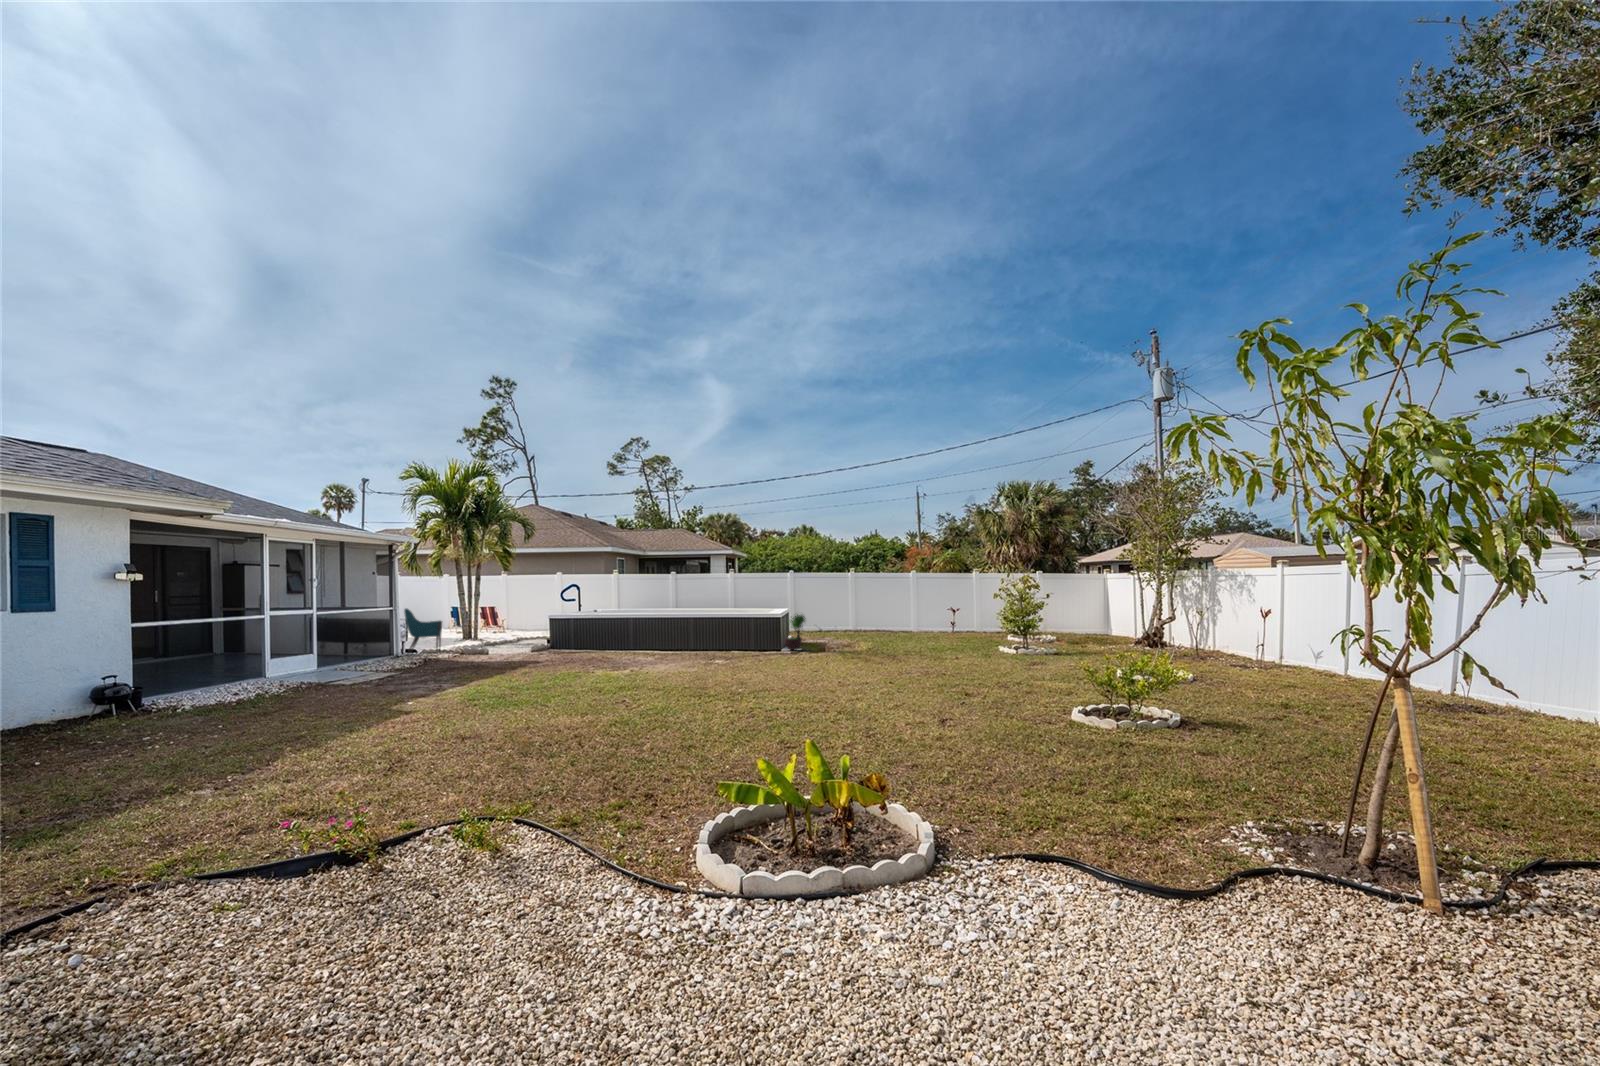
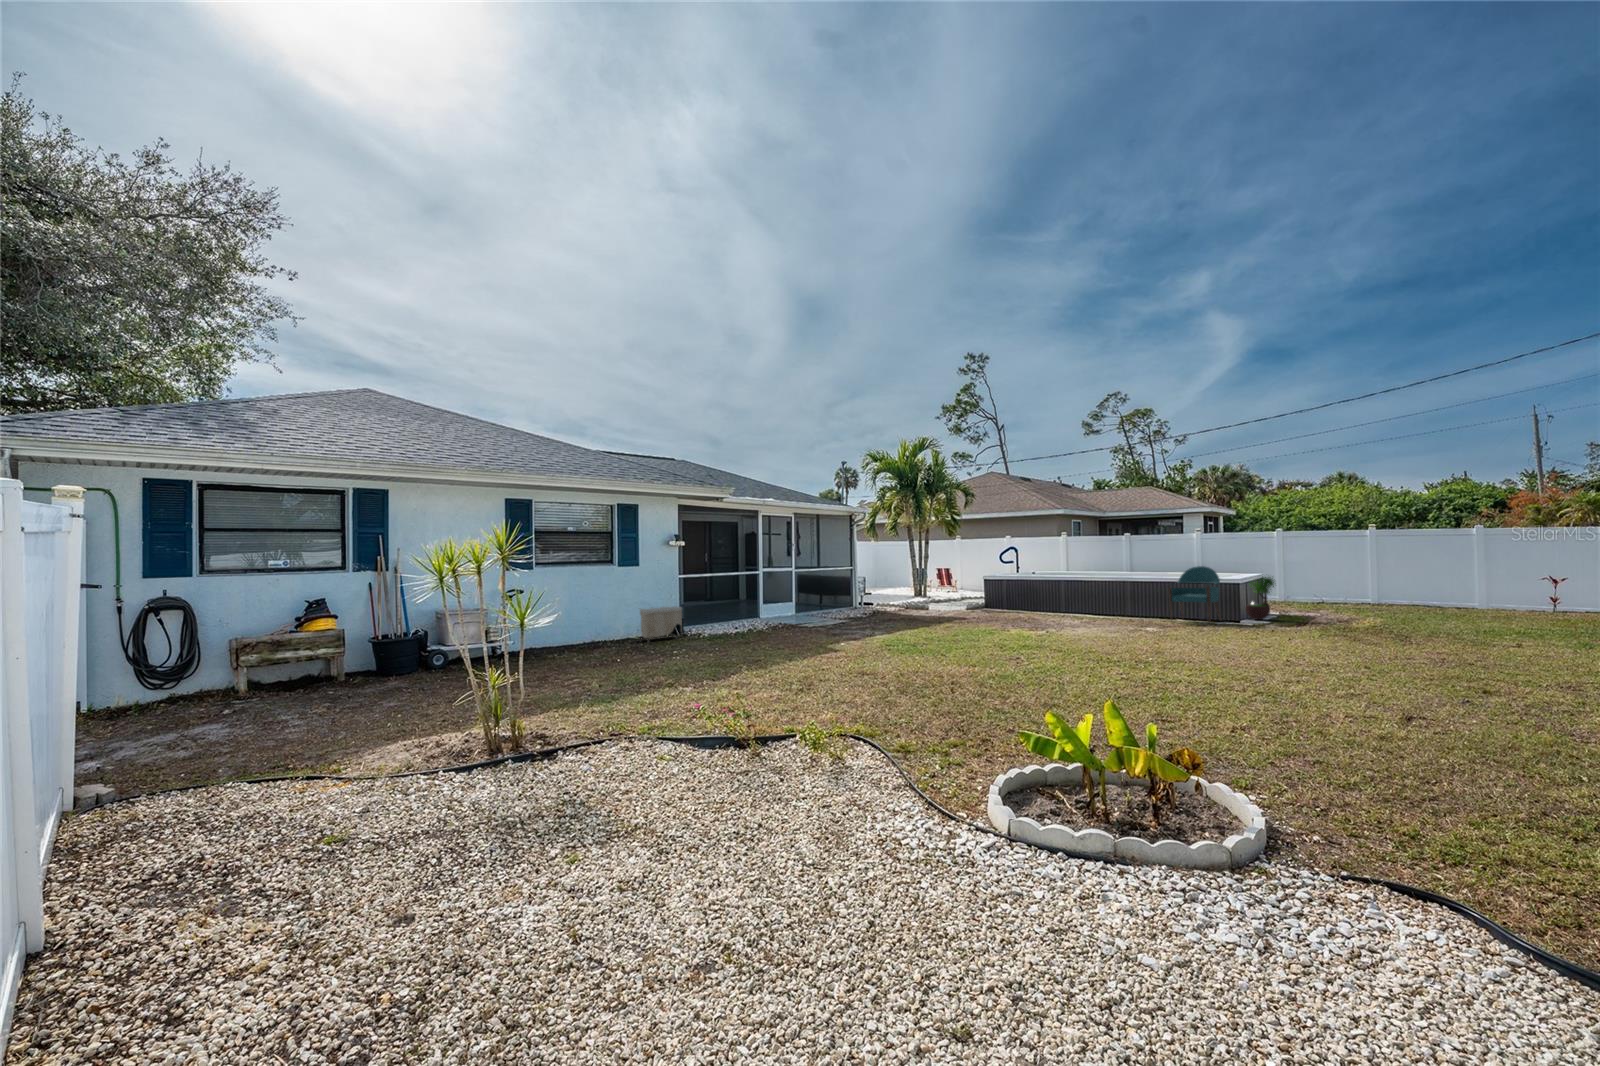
chair: present [404,609,442,652] -> present [1168,566,1221,623]
storage bench: none [25,667,132,726] -> present [640,606,682,640]

